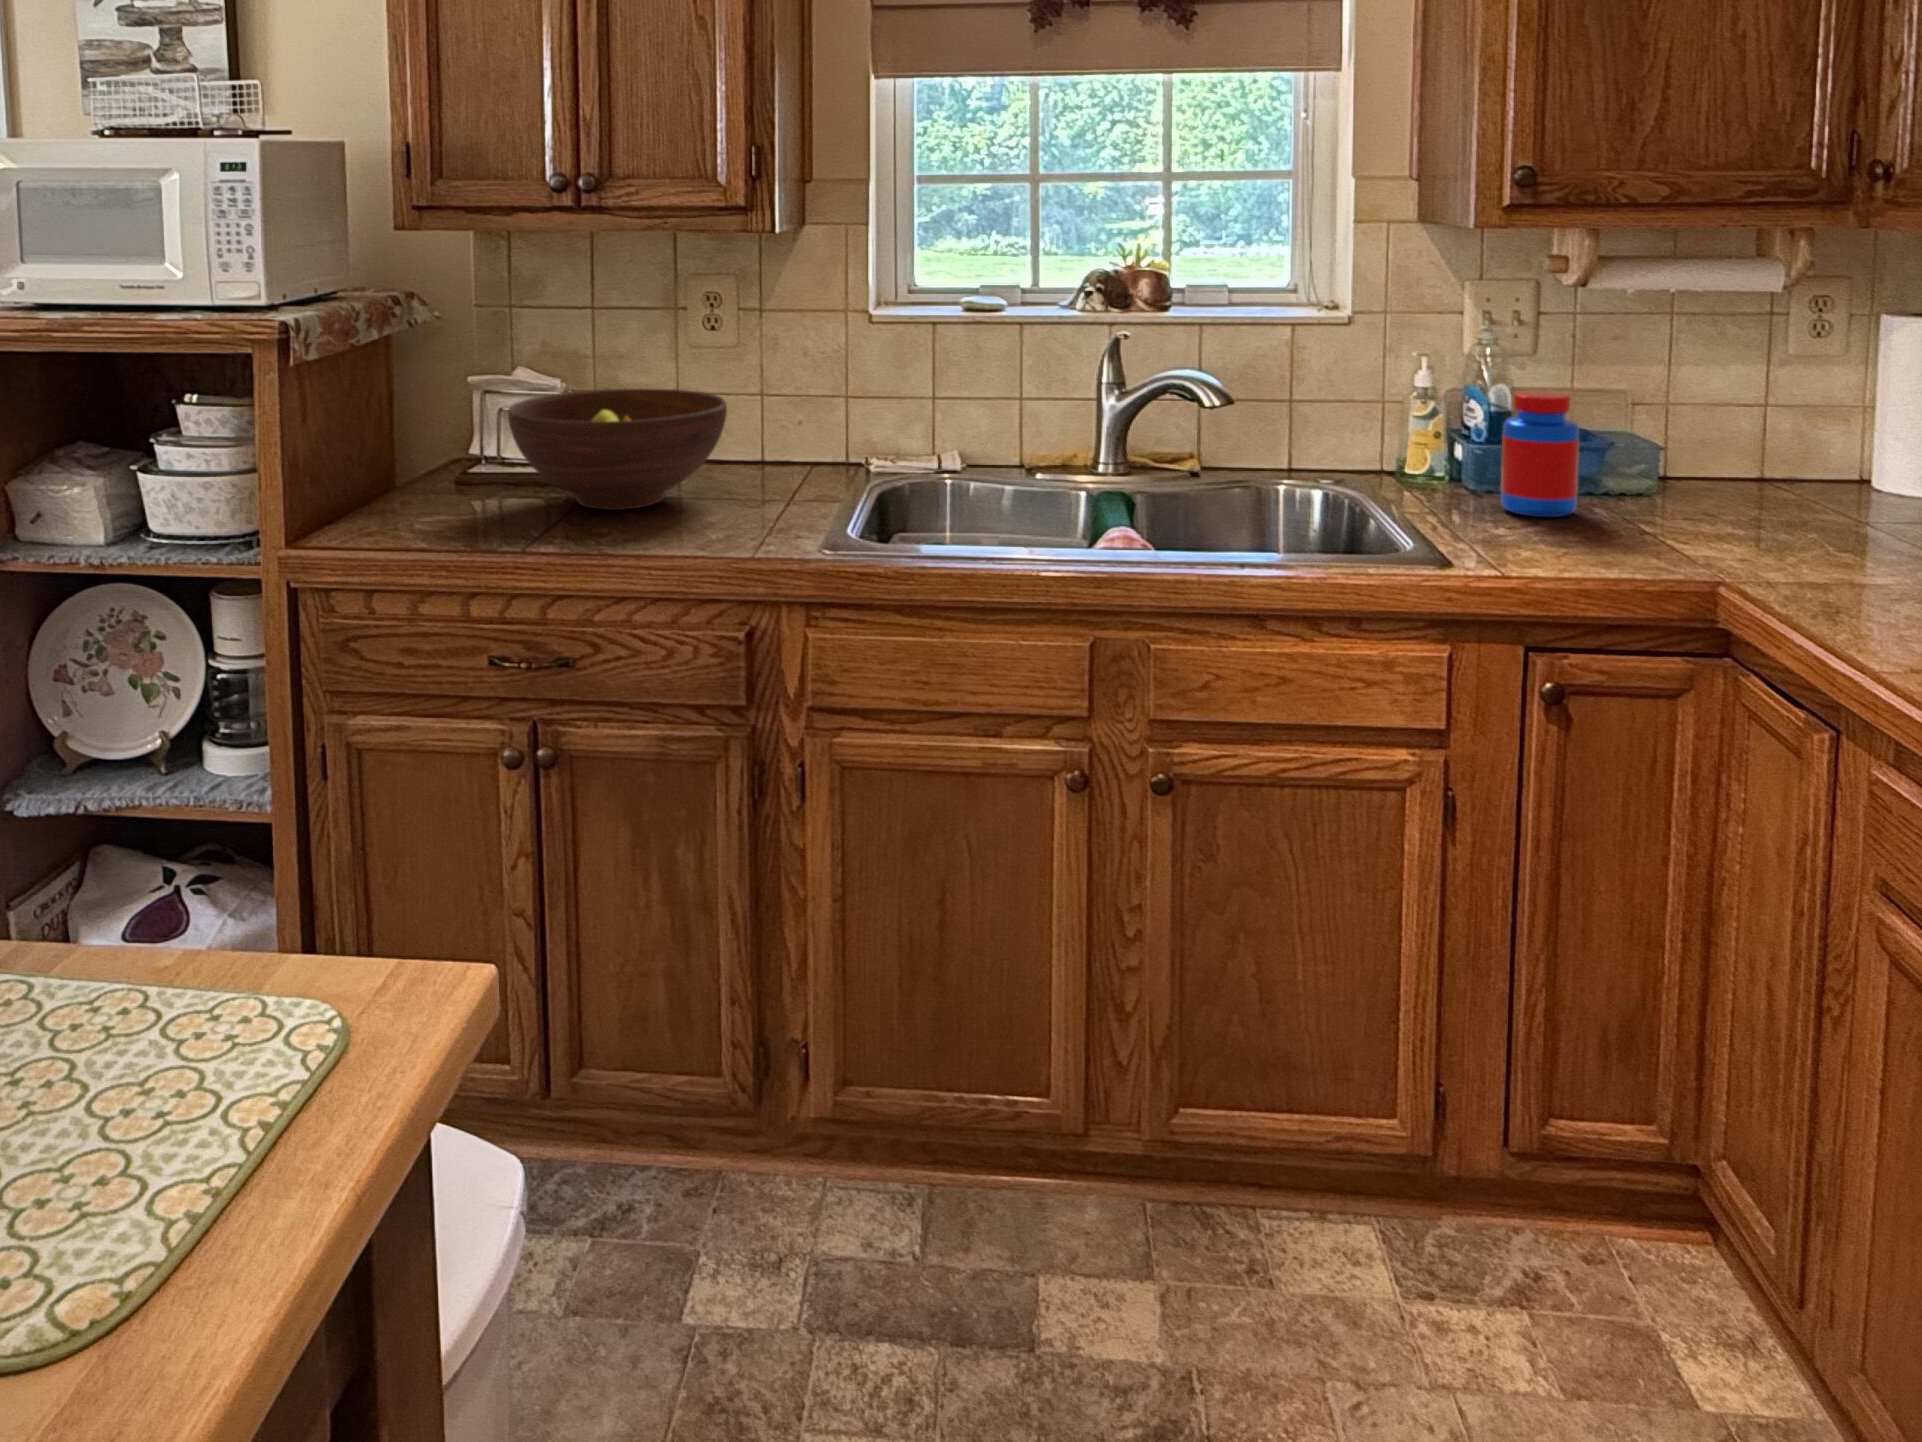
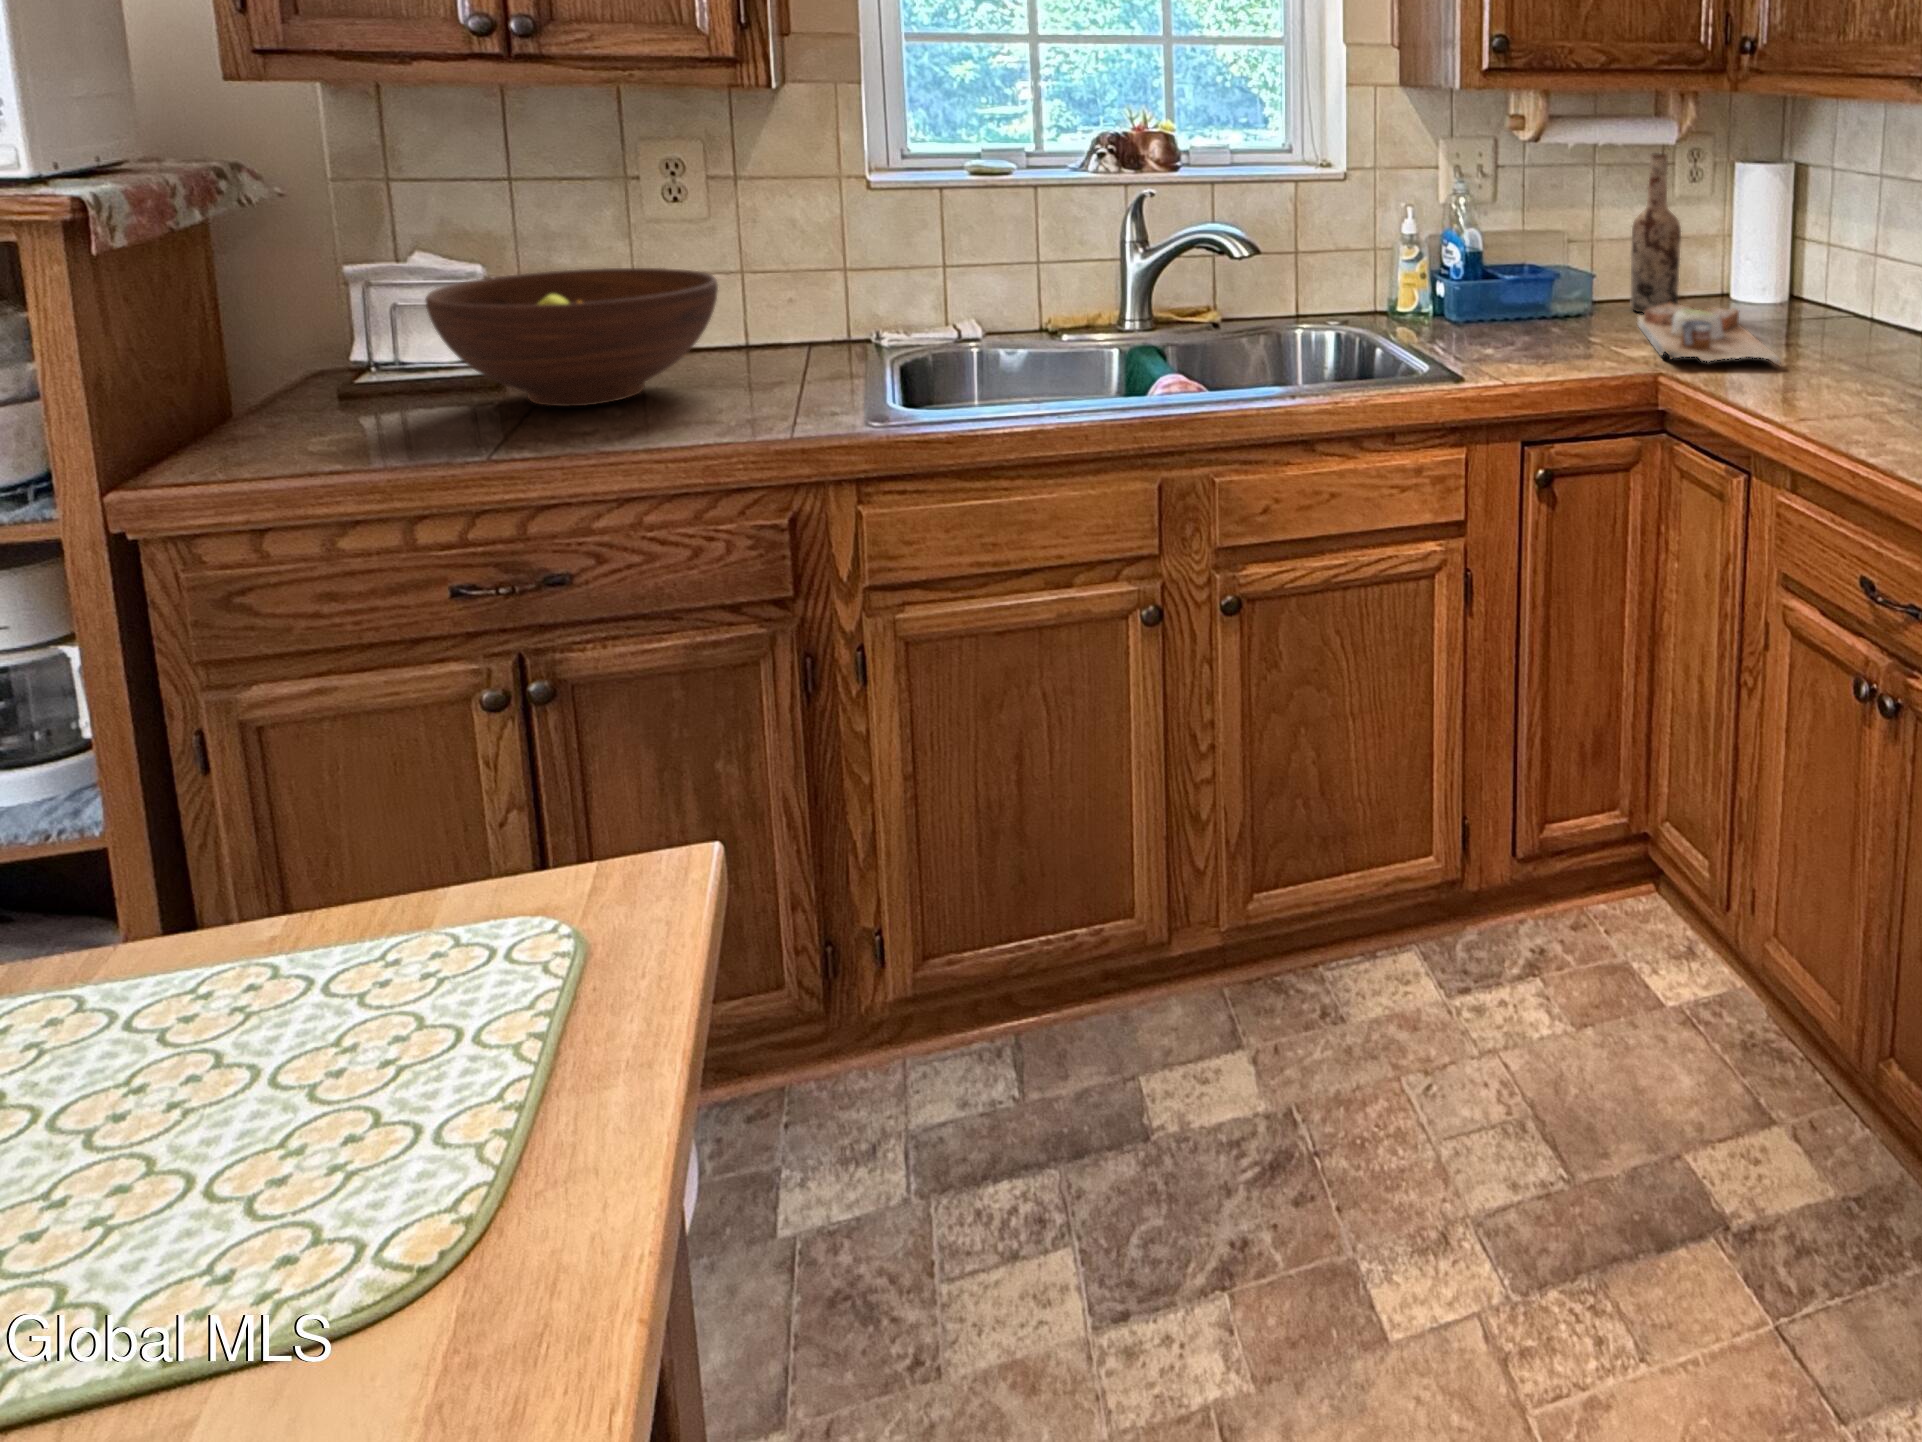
wine bottle: none [1713,302,1786,499] -> present [1631,154,1681,313]
jar: present [1501,391,1579,517] -> none [1482,231,1542,338]
cutting board: none [1714,487,1904,589] -> present [1637,302,1780,365]

